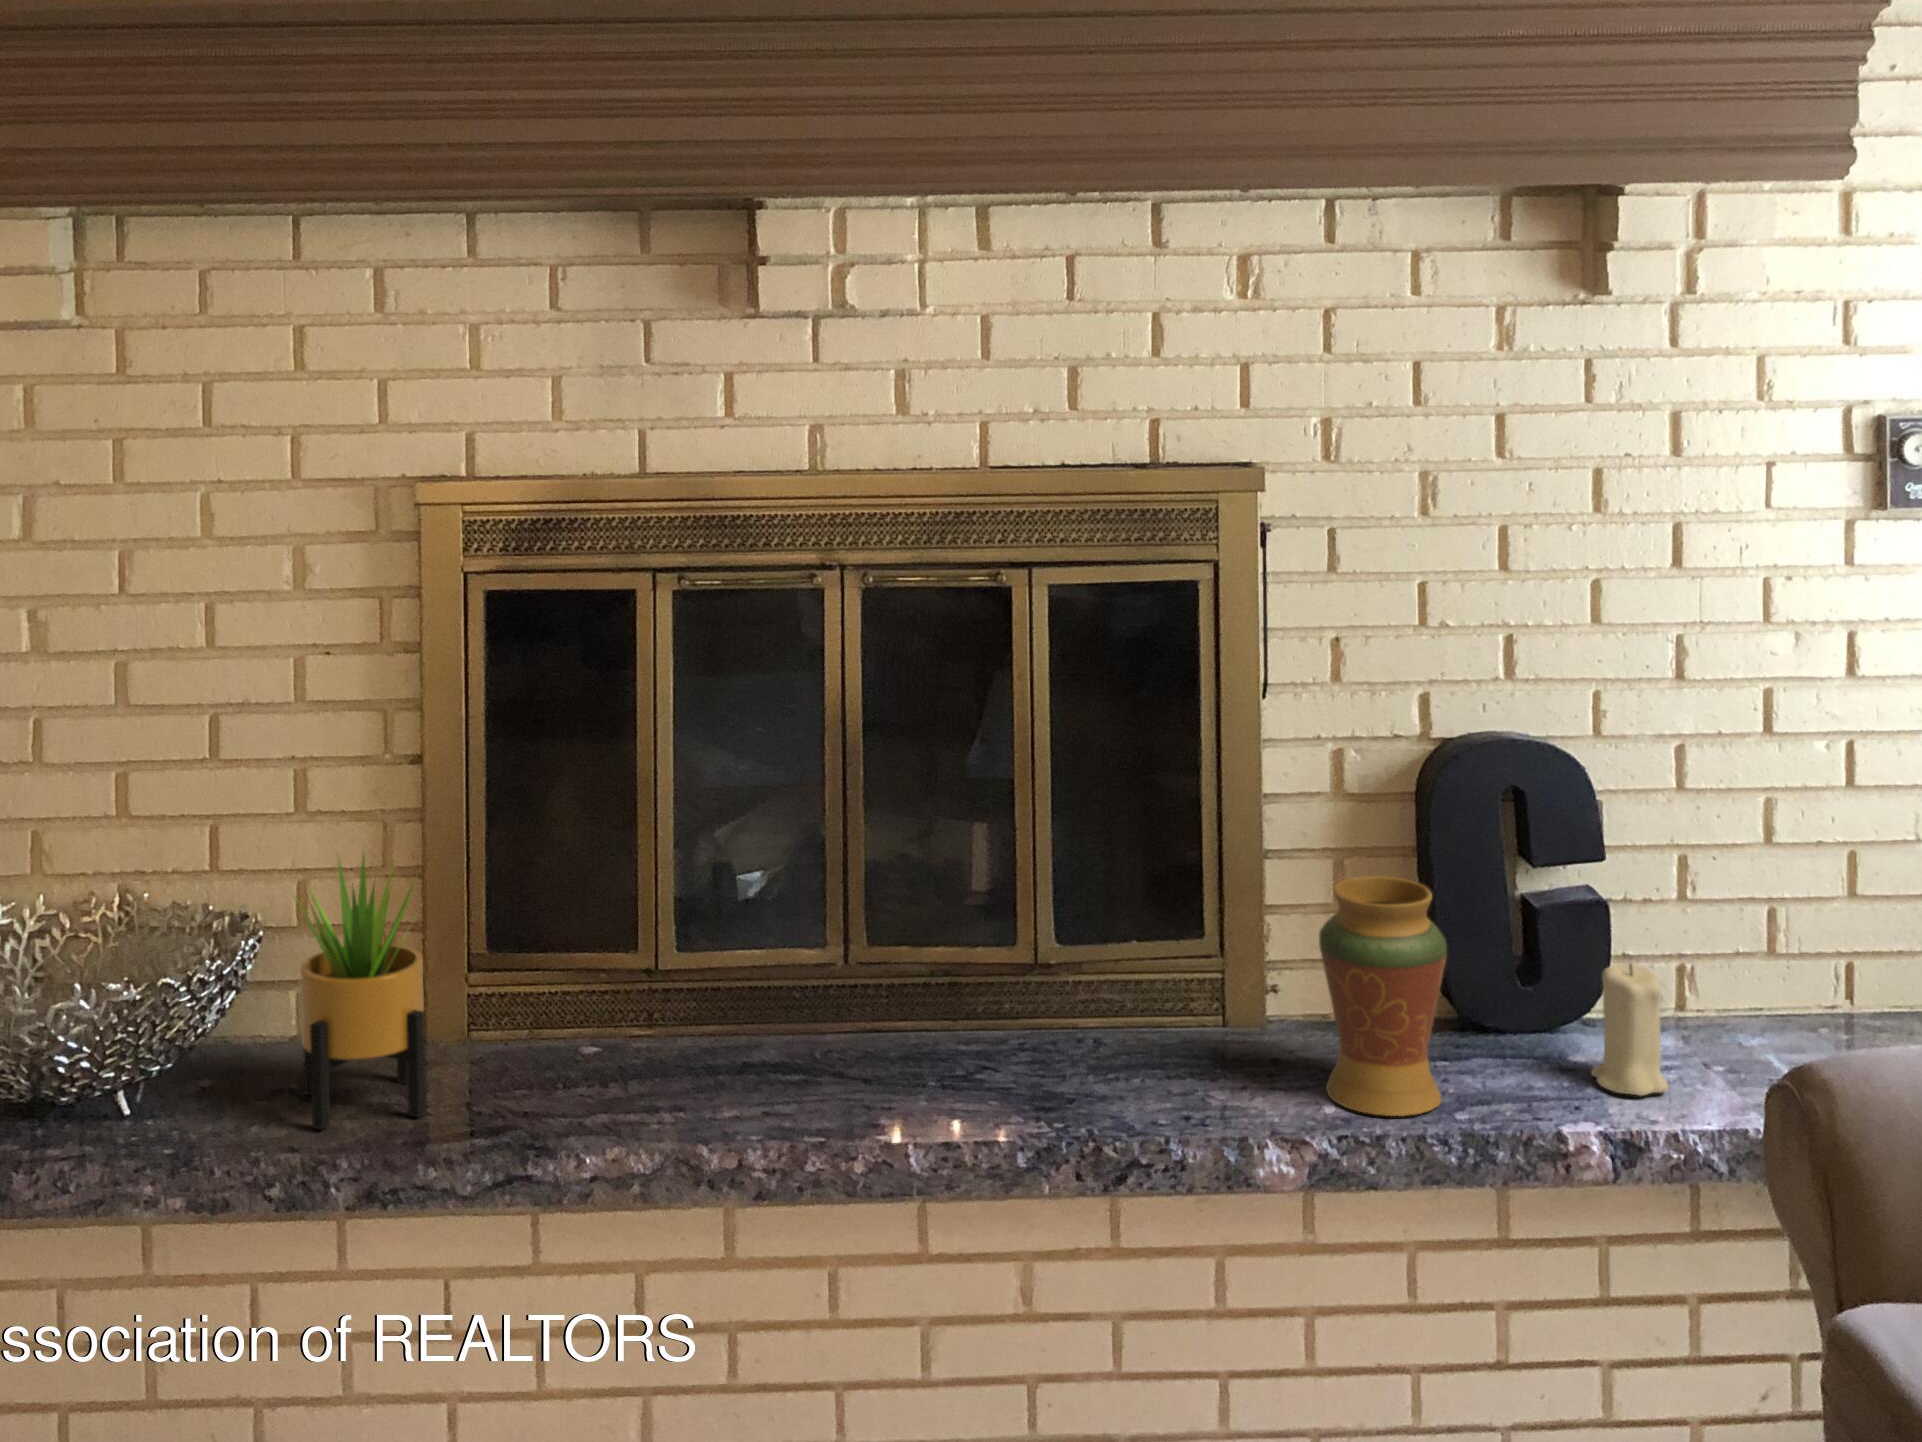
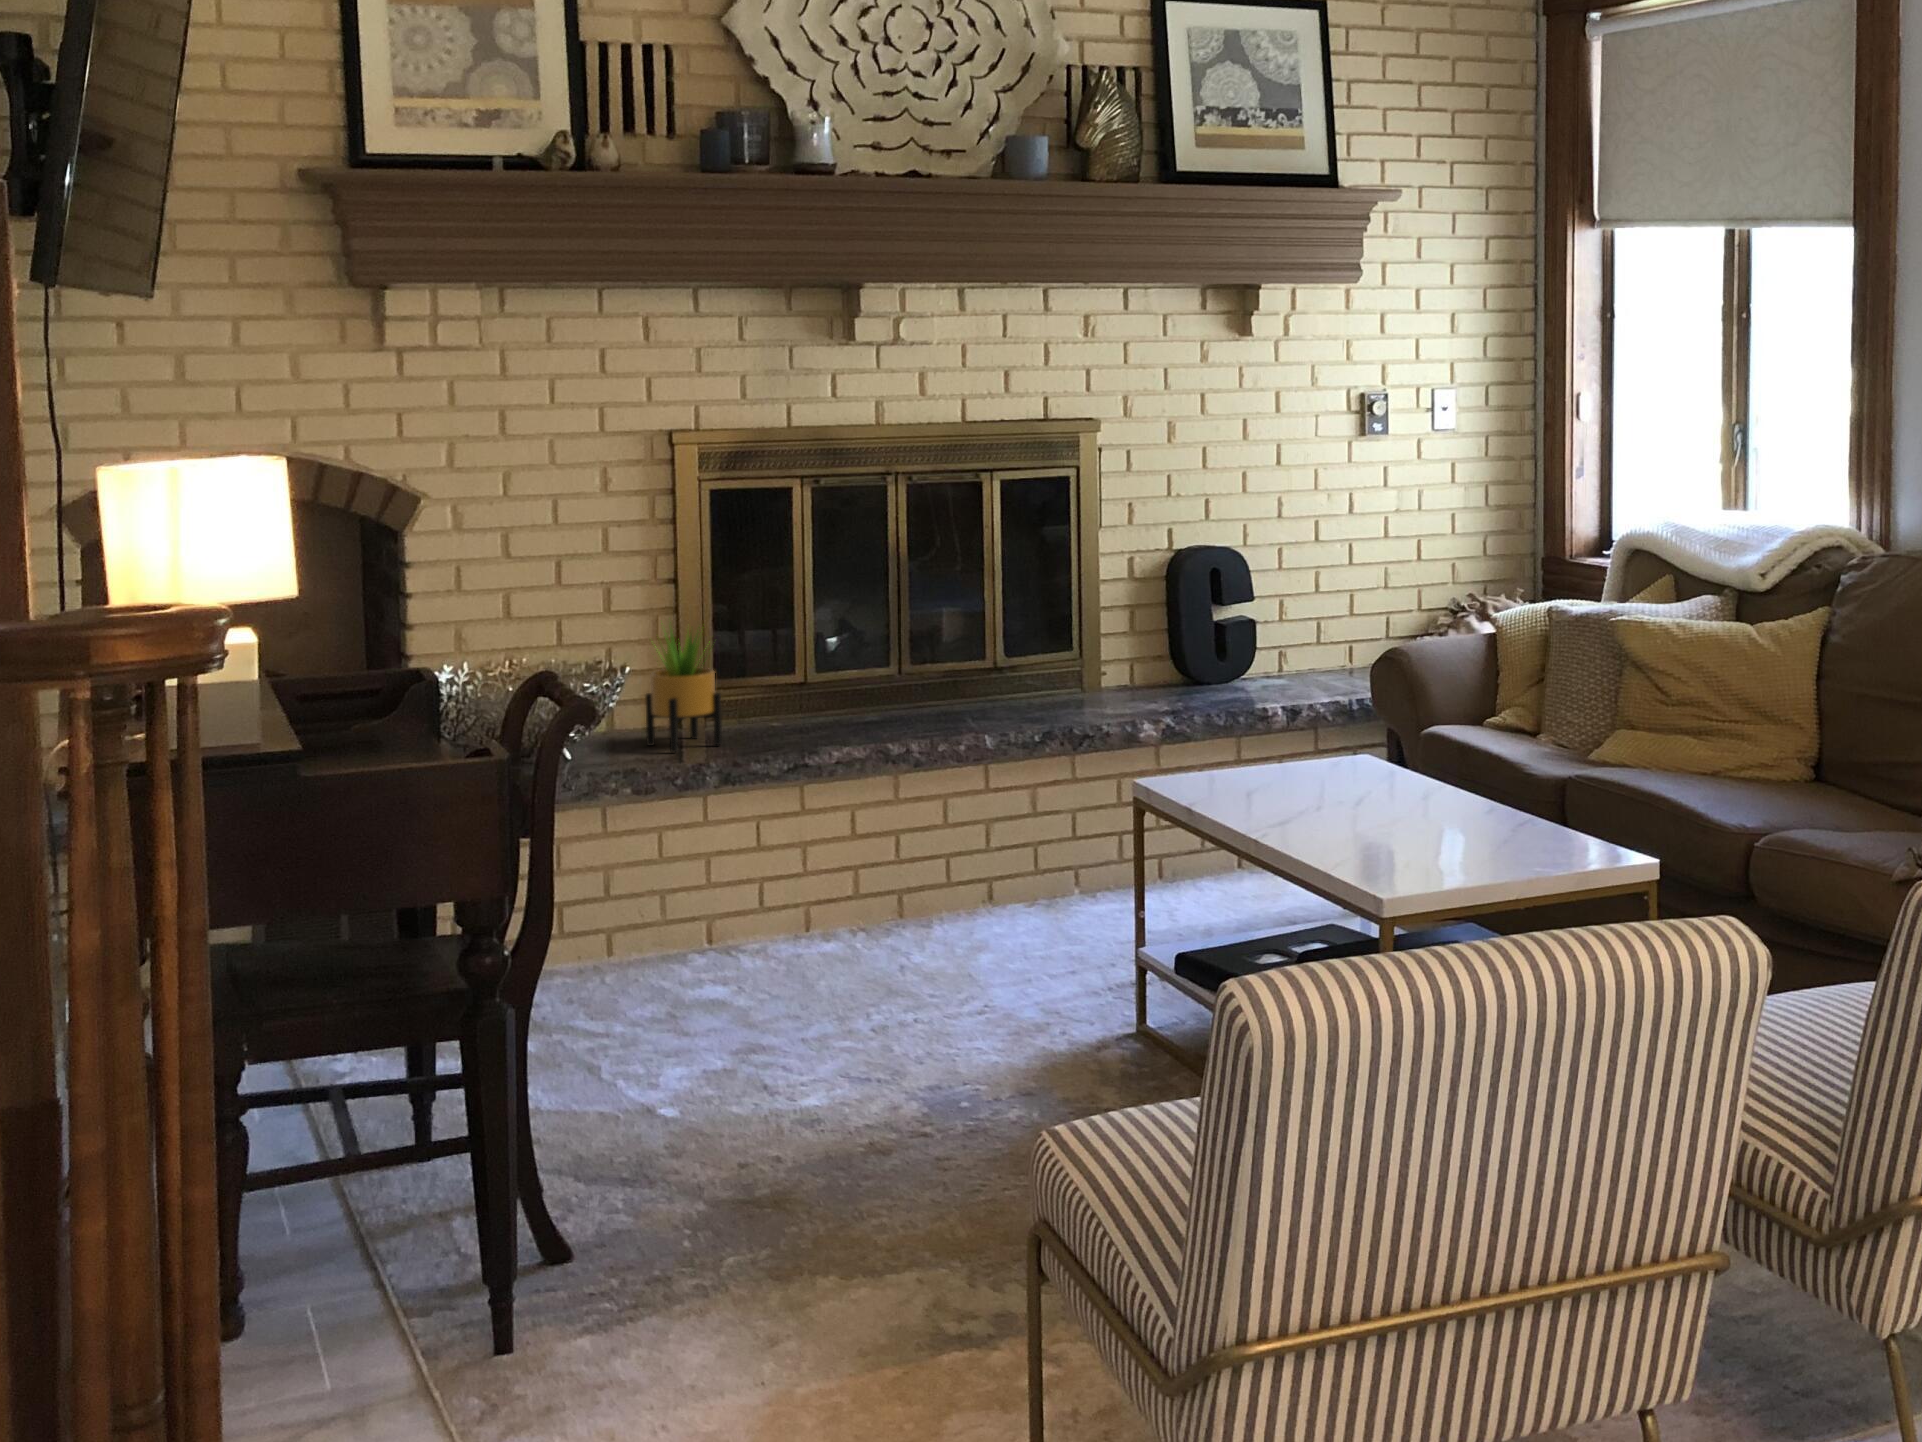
decorative vase: present [1319,876,1447,1116] -> none [1138,606,1196,708]
candle: present [1591,963,1668,1095] -> none [1253,638,1287,694]

